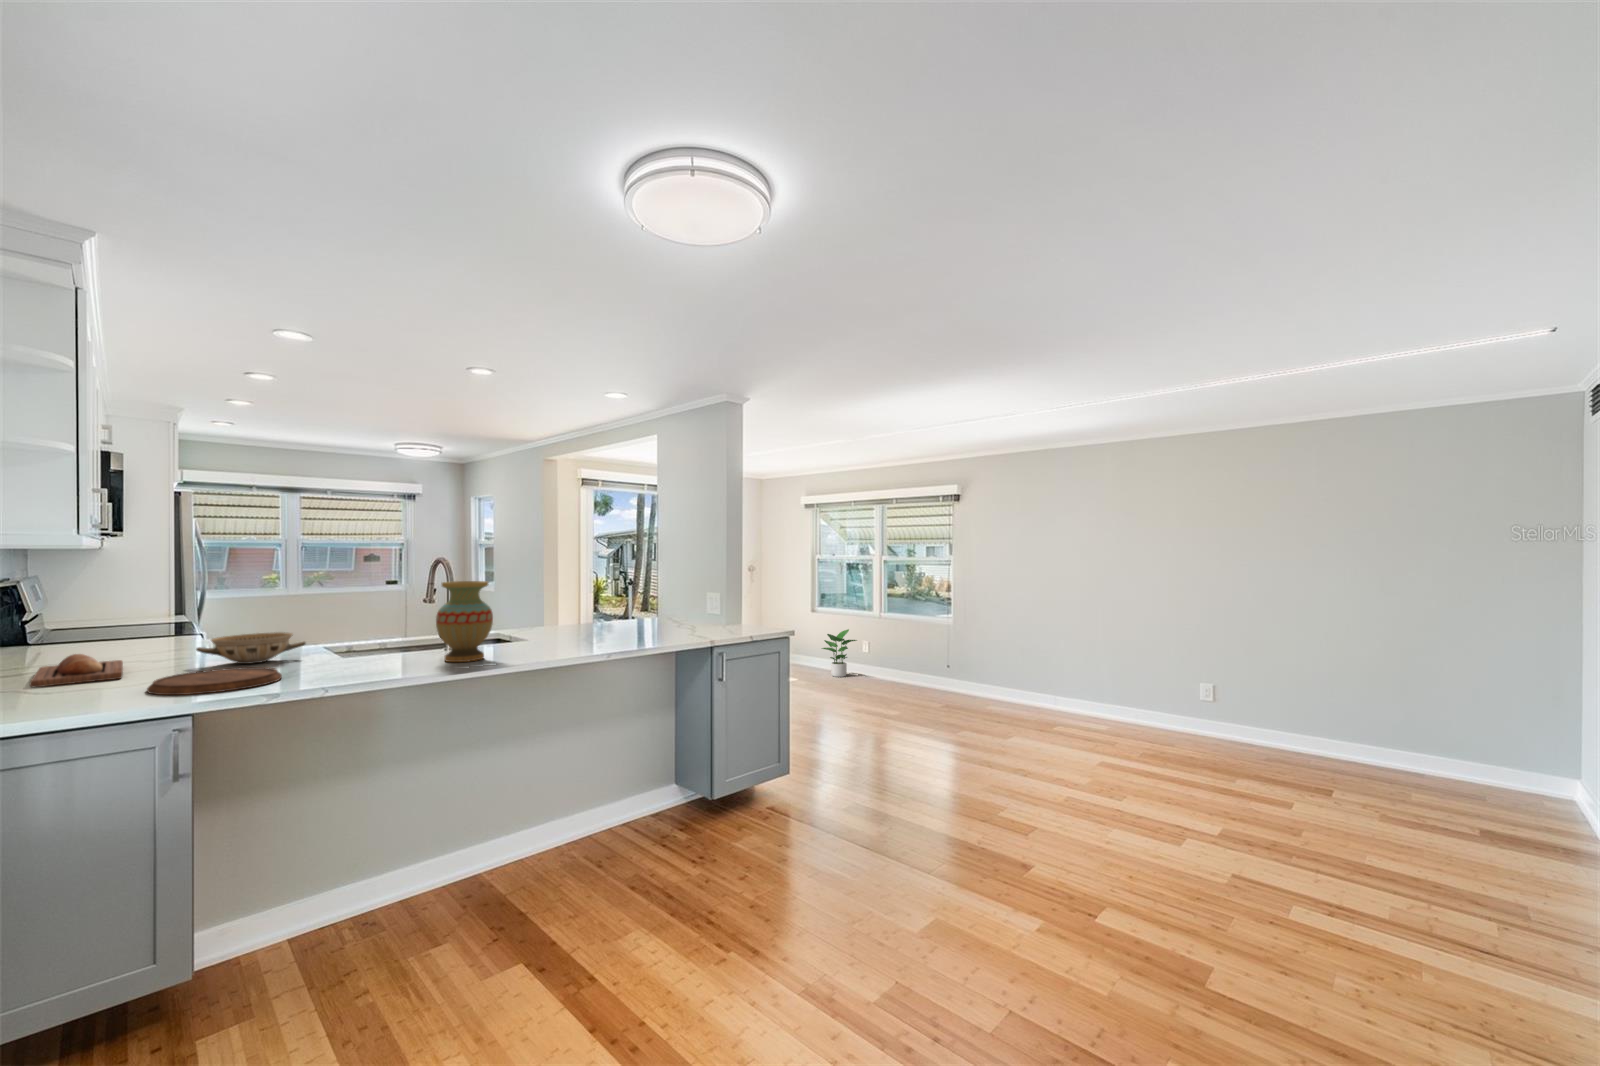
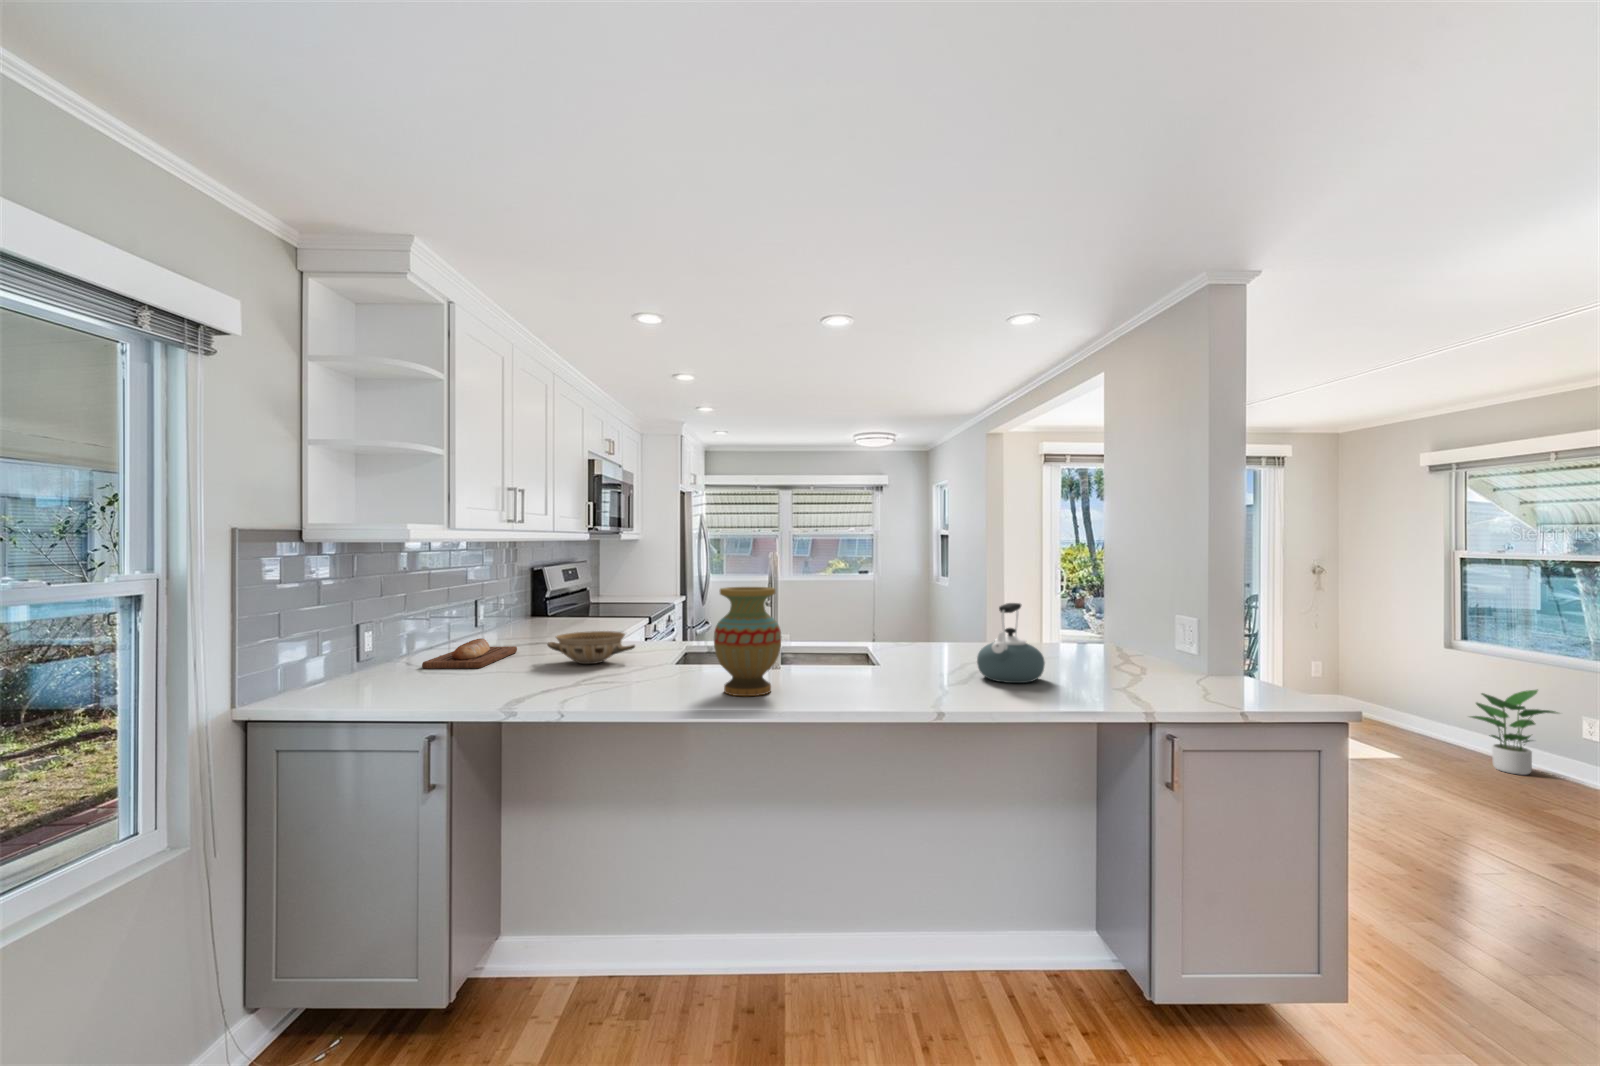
kettle: none [609,587,652,638] -> present [977,603,1045,683]
cutting board: present [147,667,282,695] -> none [445,670,562,701]

